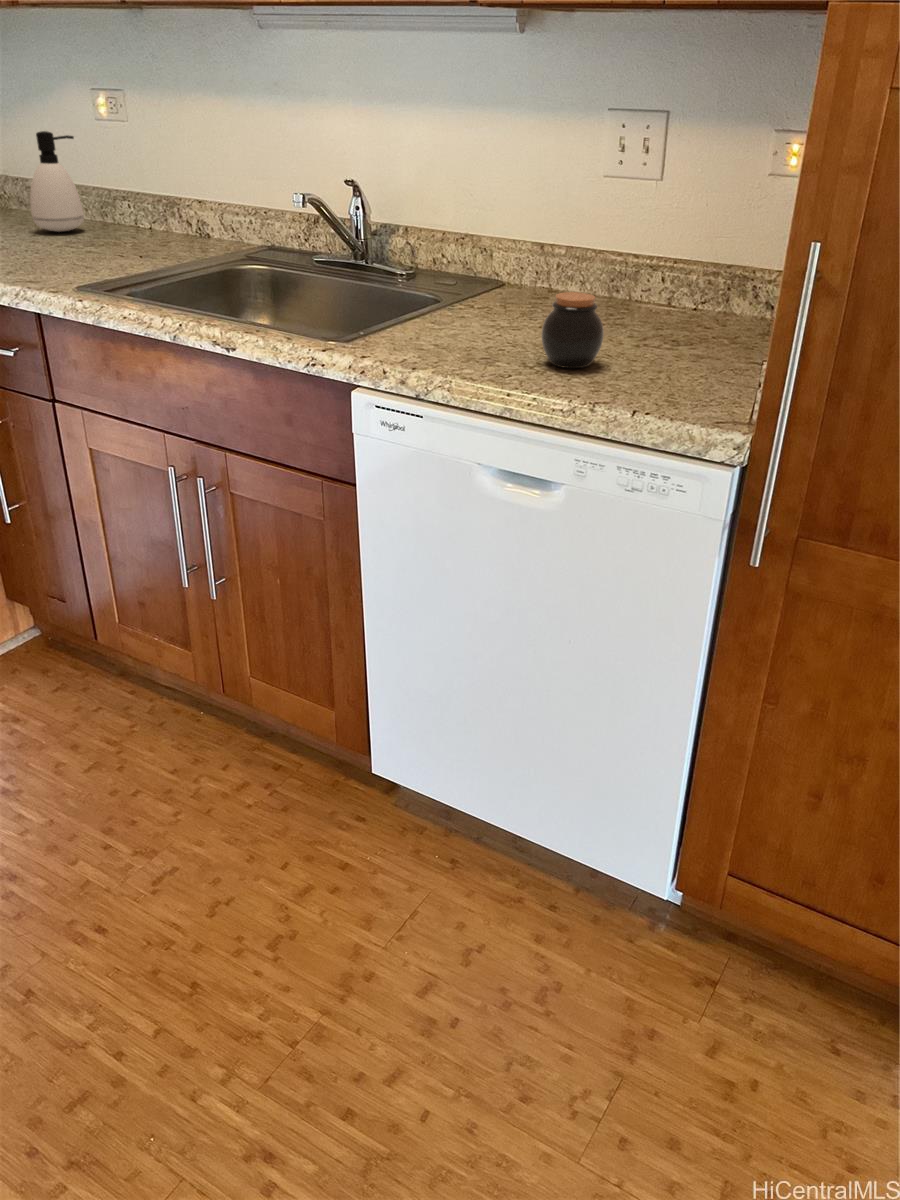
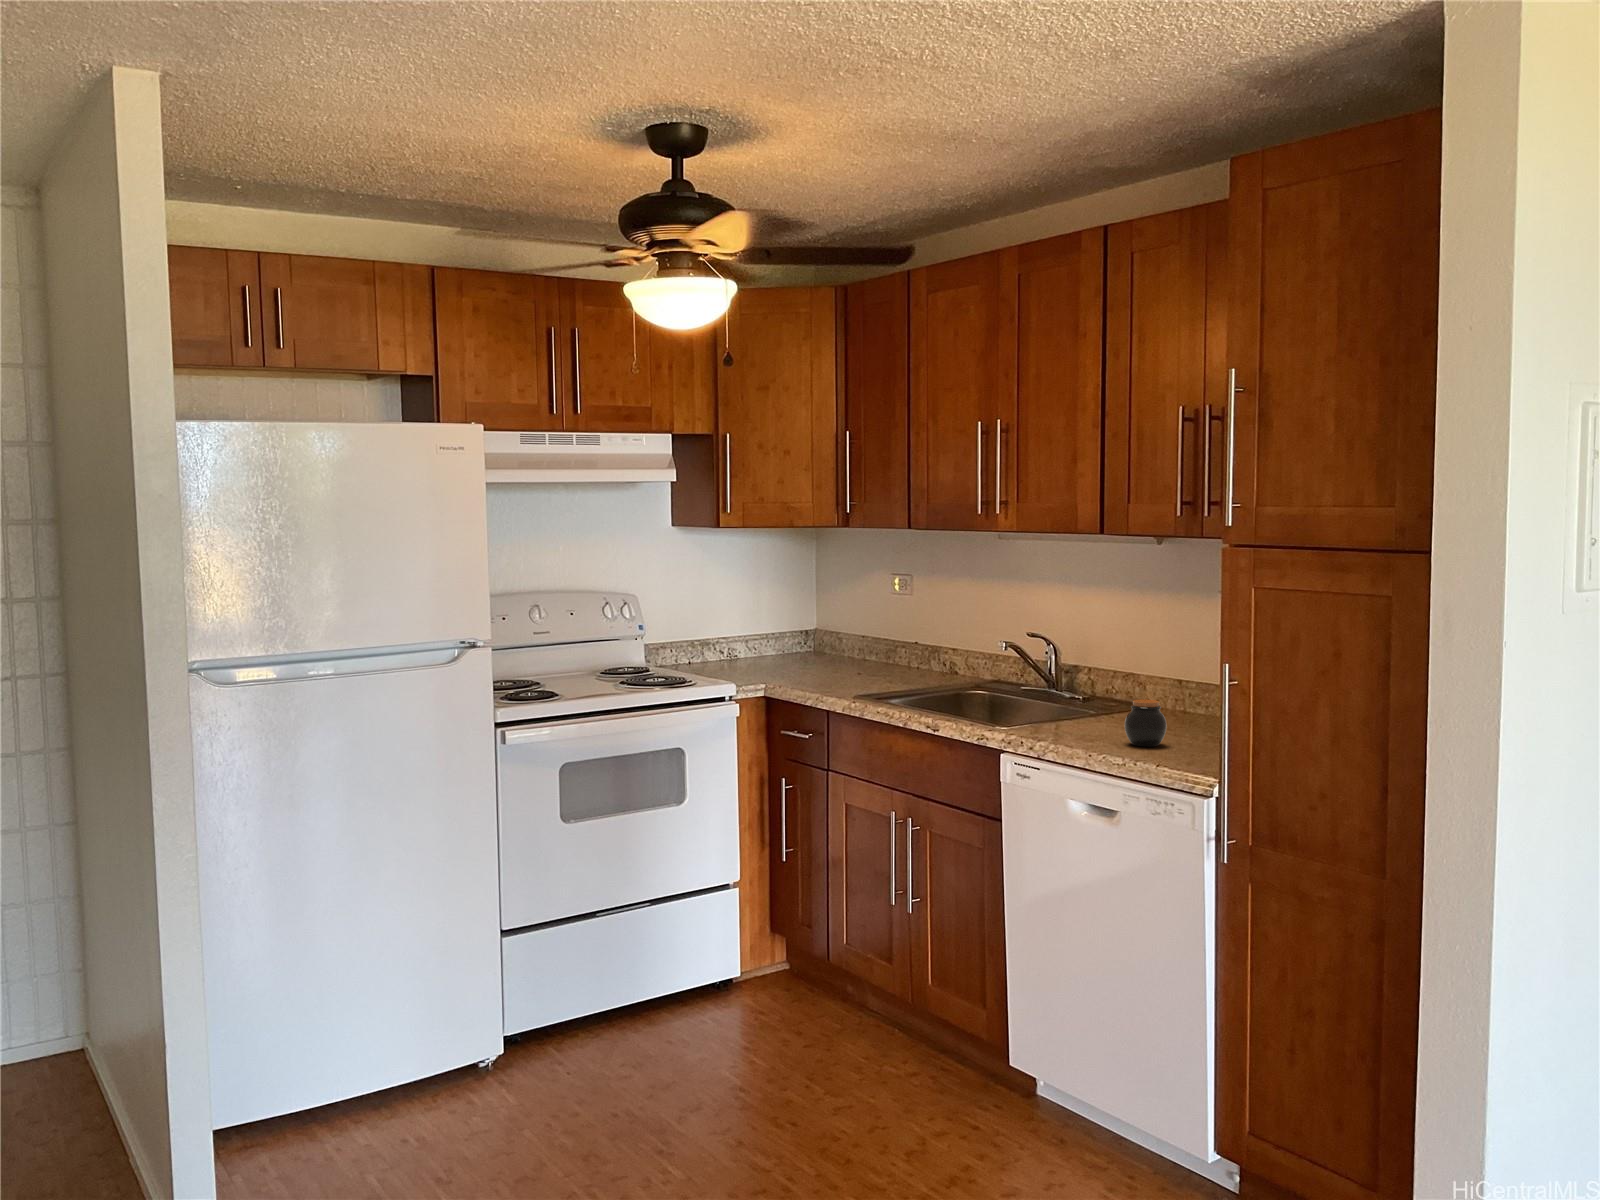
soap dispenser: present [30,131,84,232] -> none [838,602,875,667]

